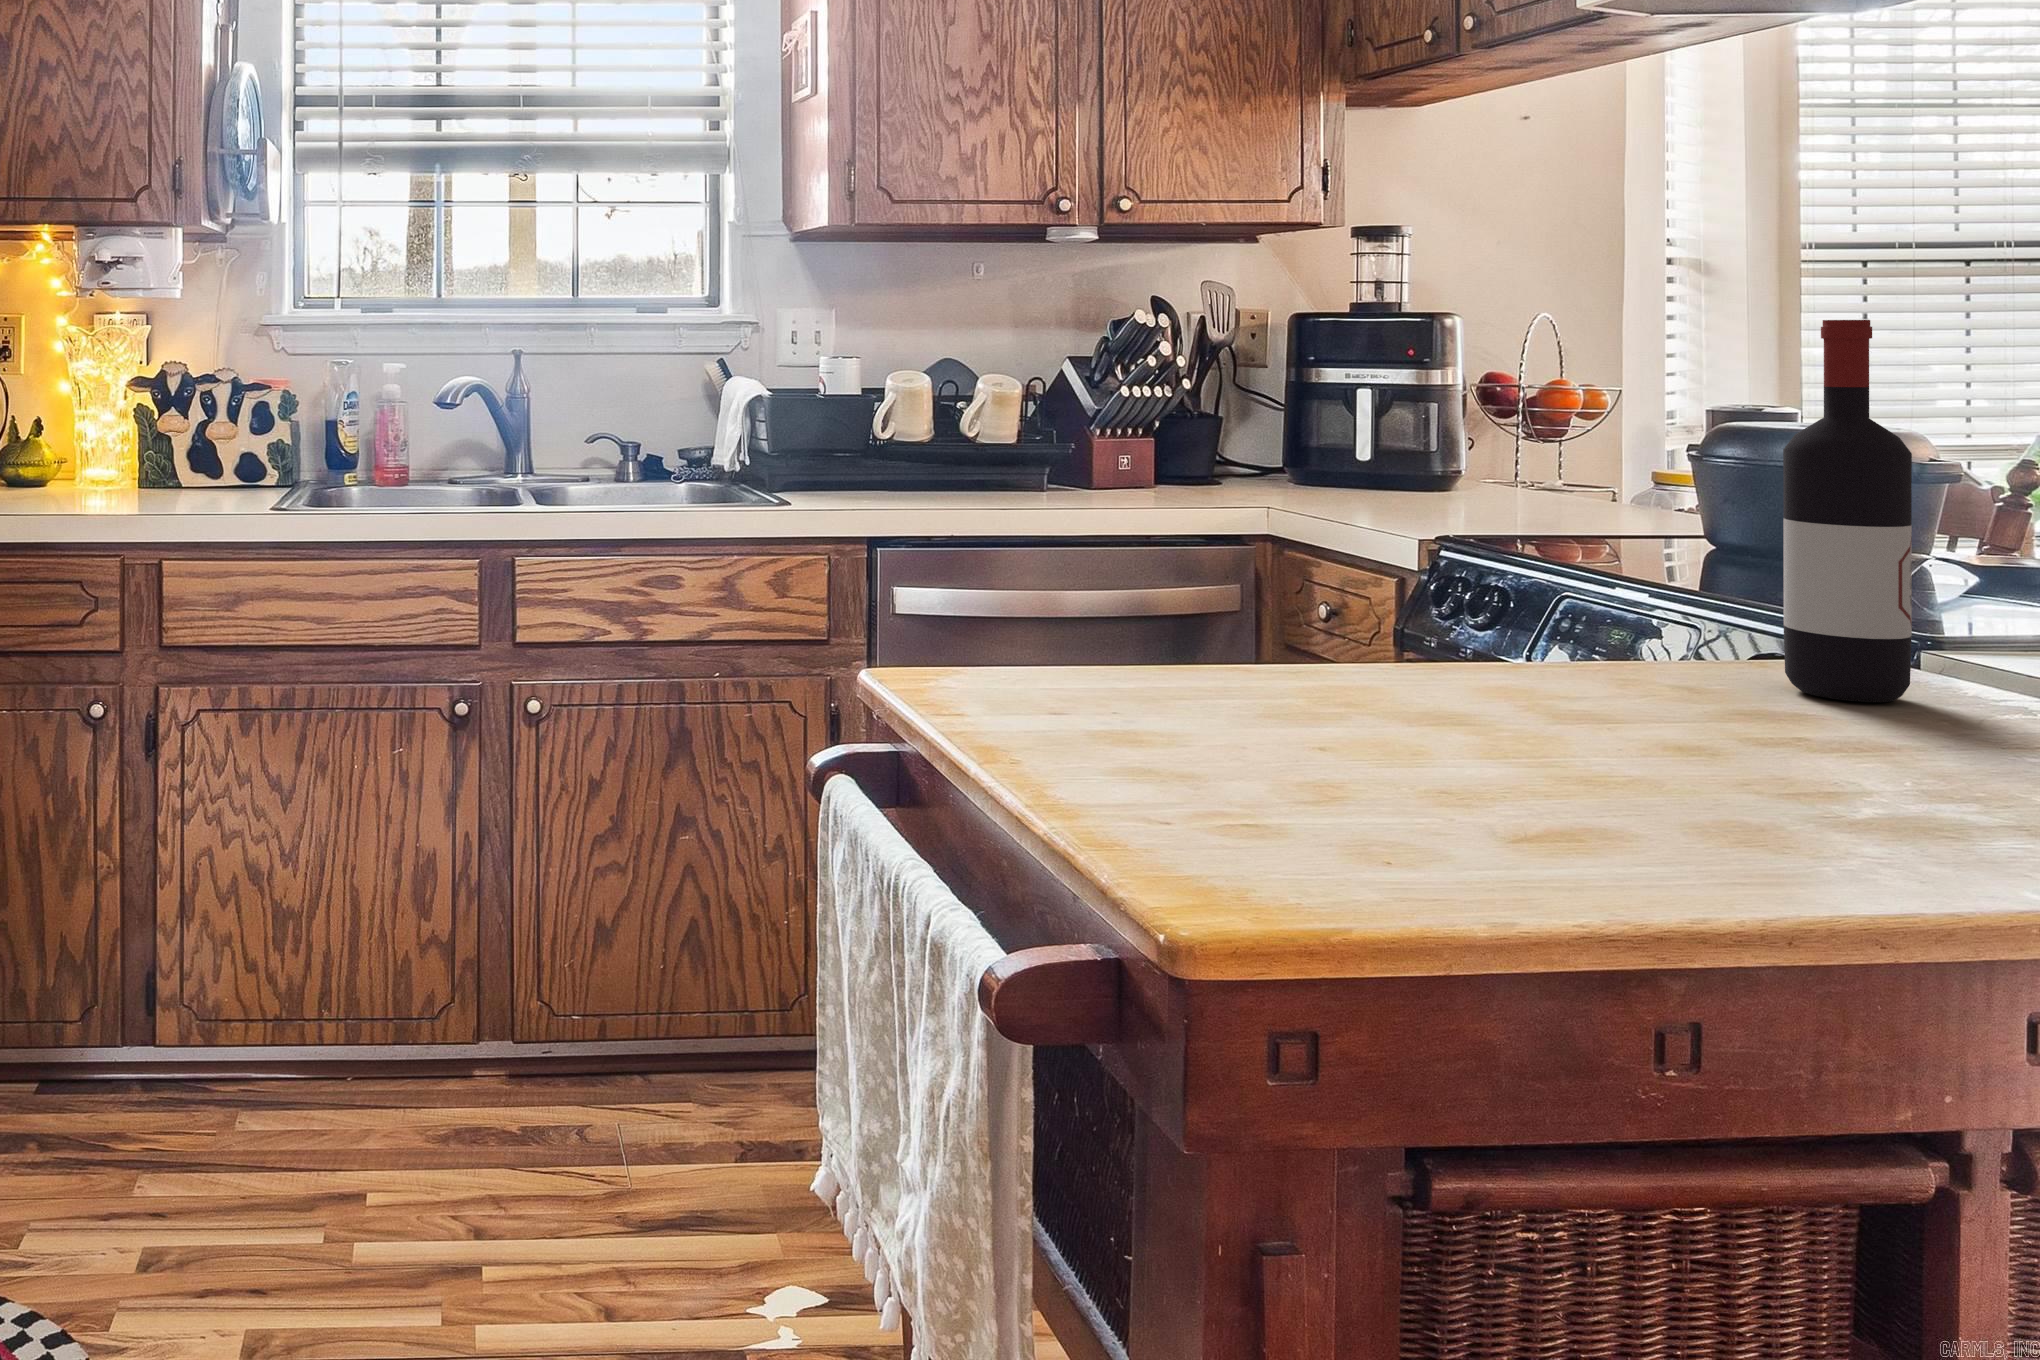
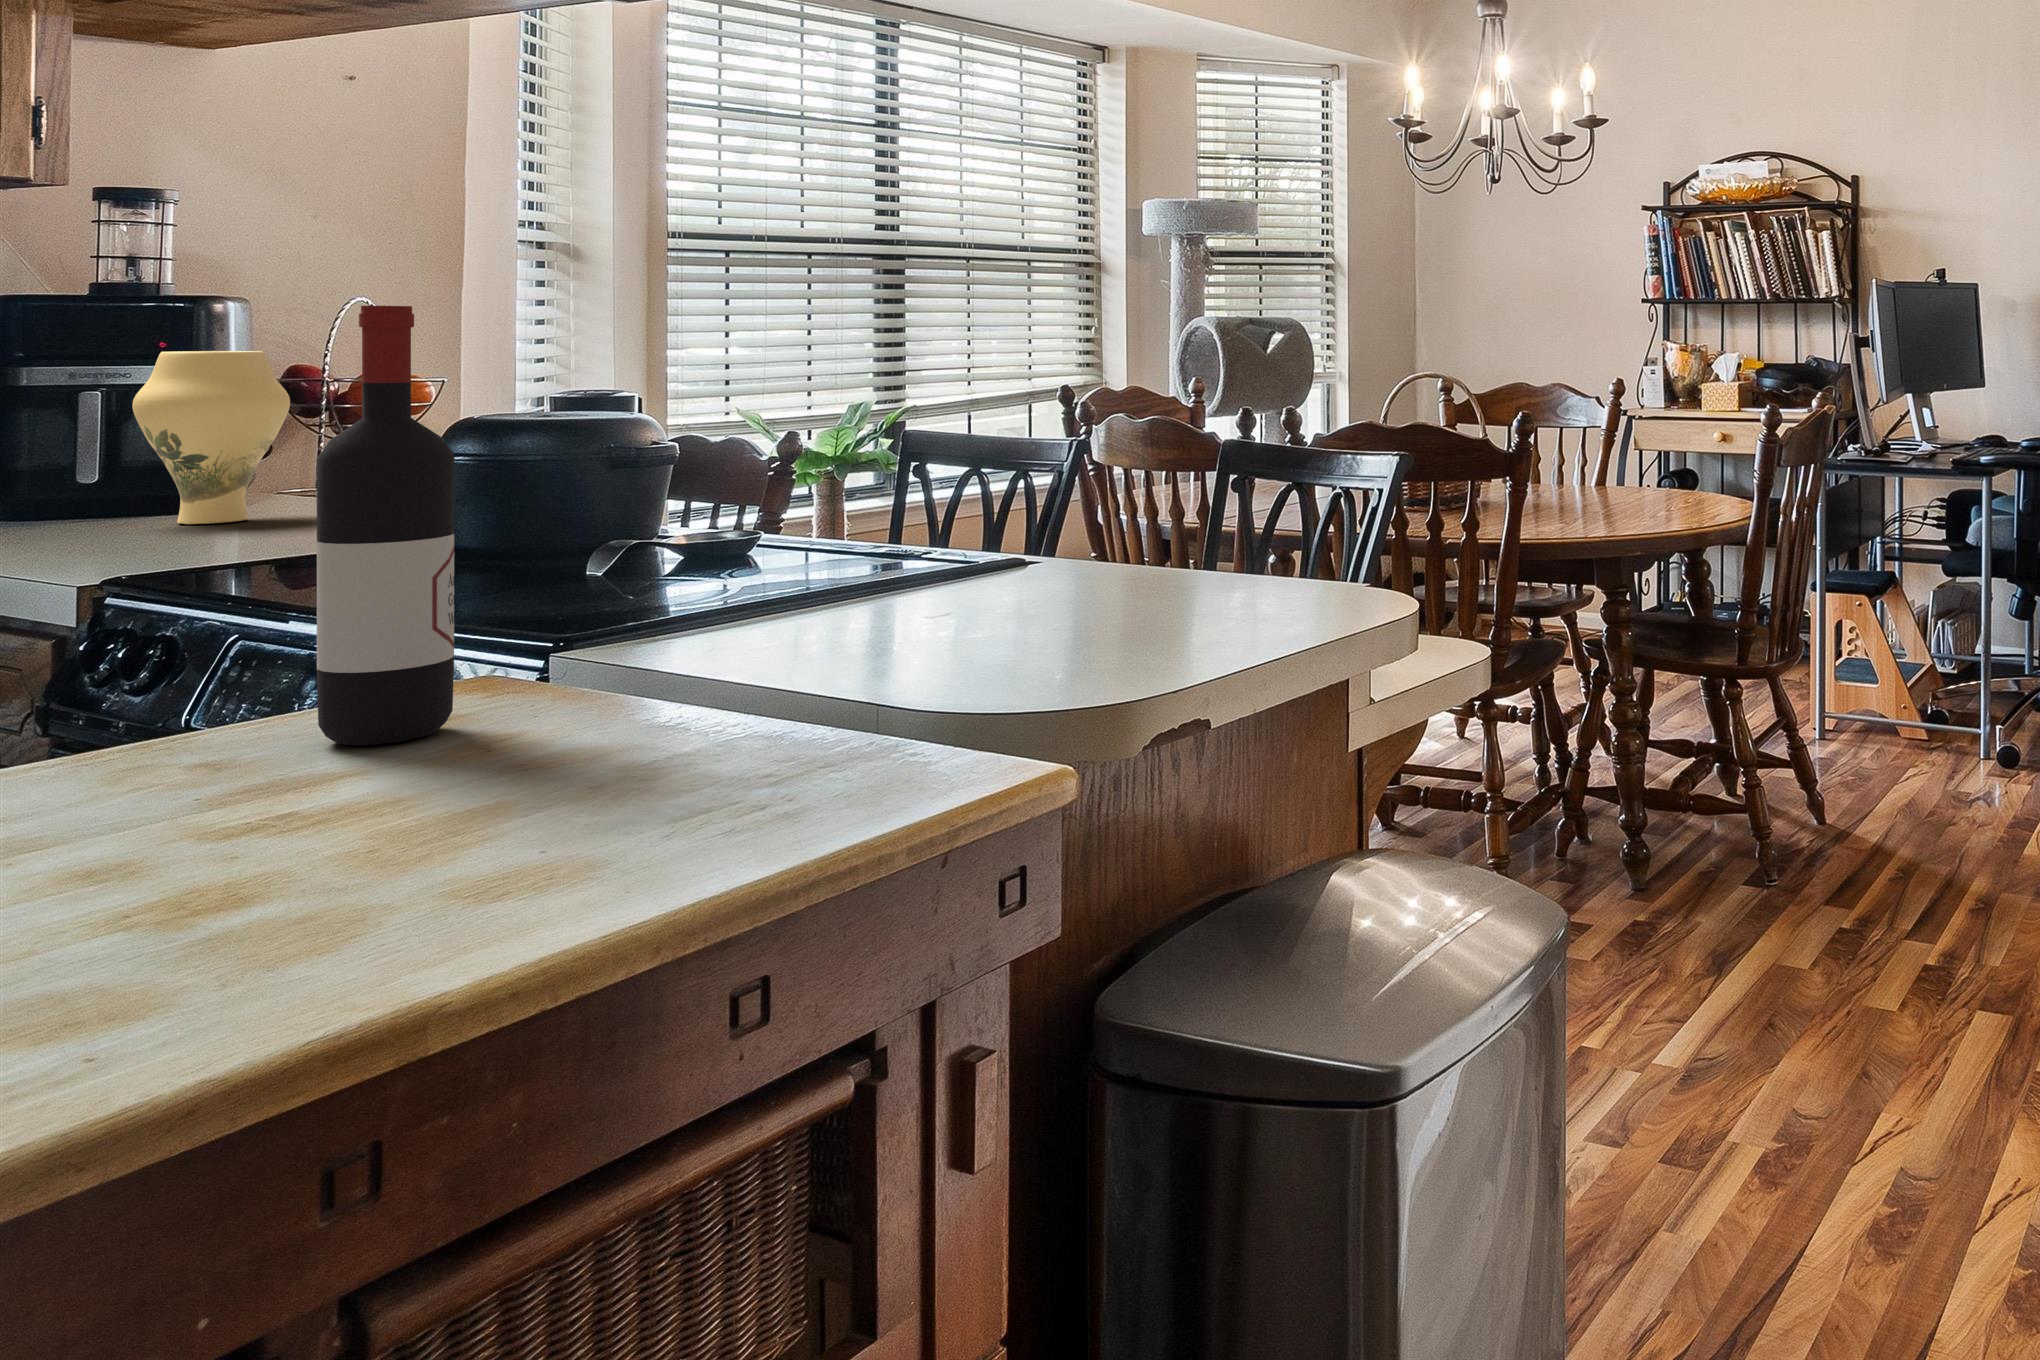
vase: none [1396,358,1513,500] -> present [133,351,290,524]

